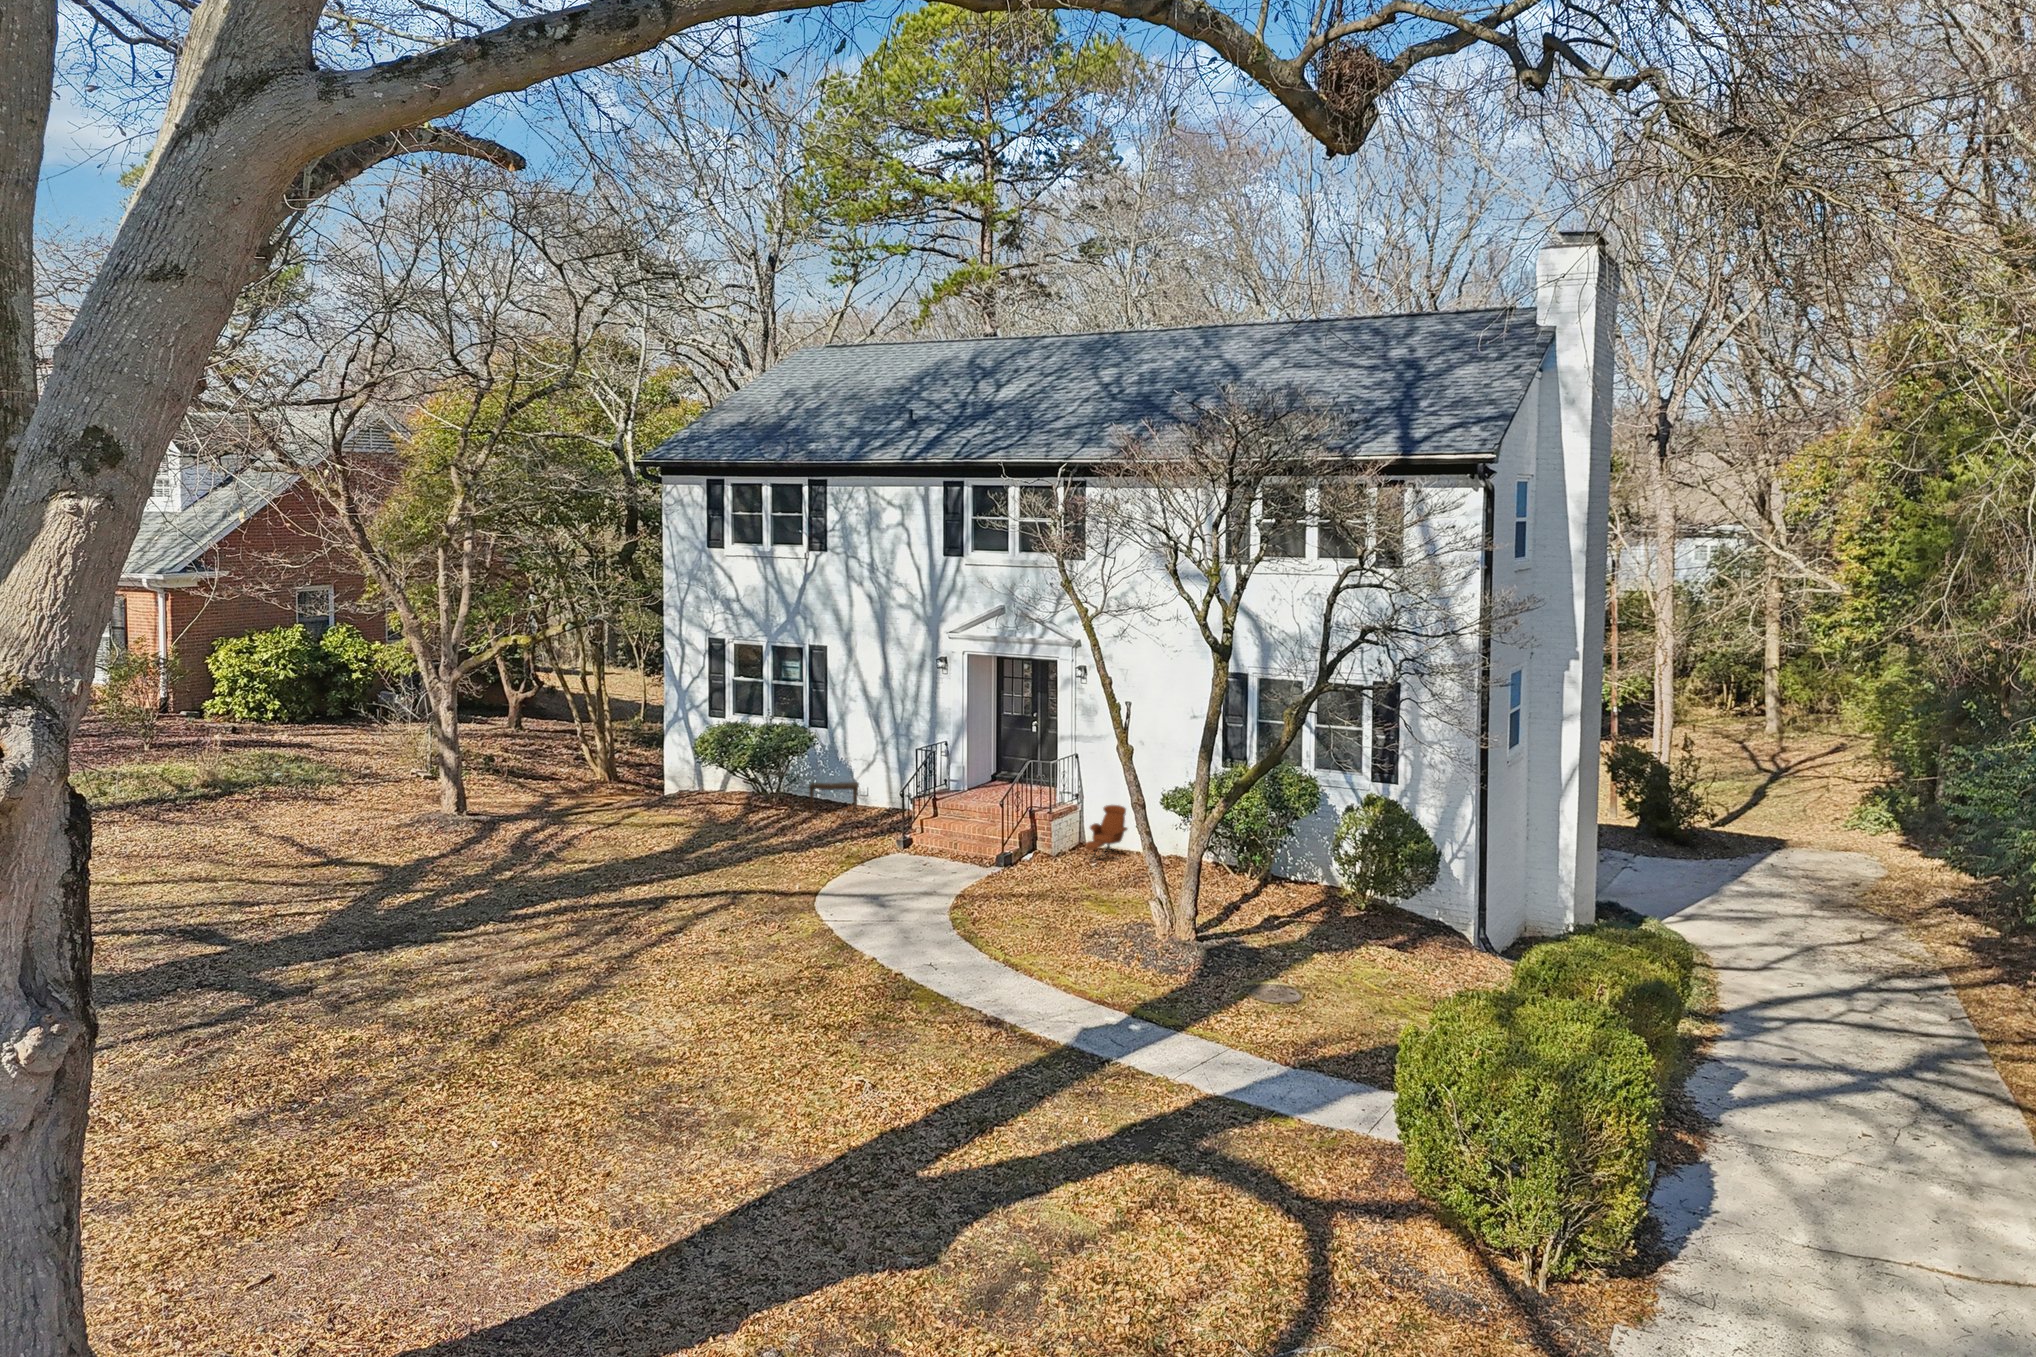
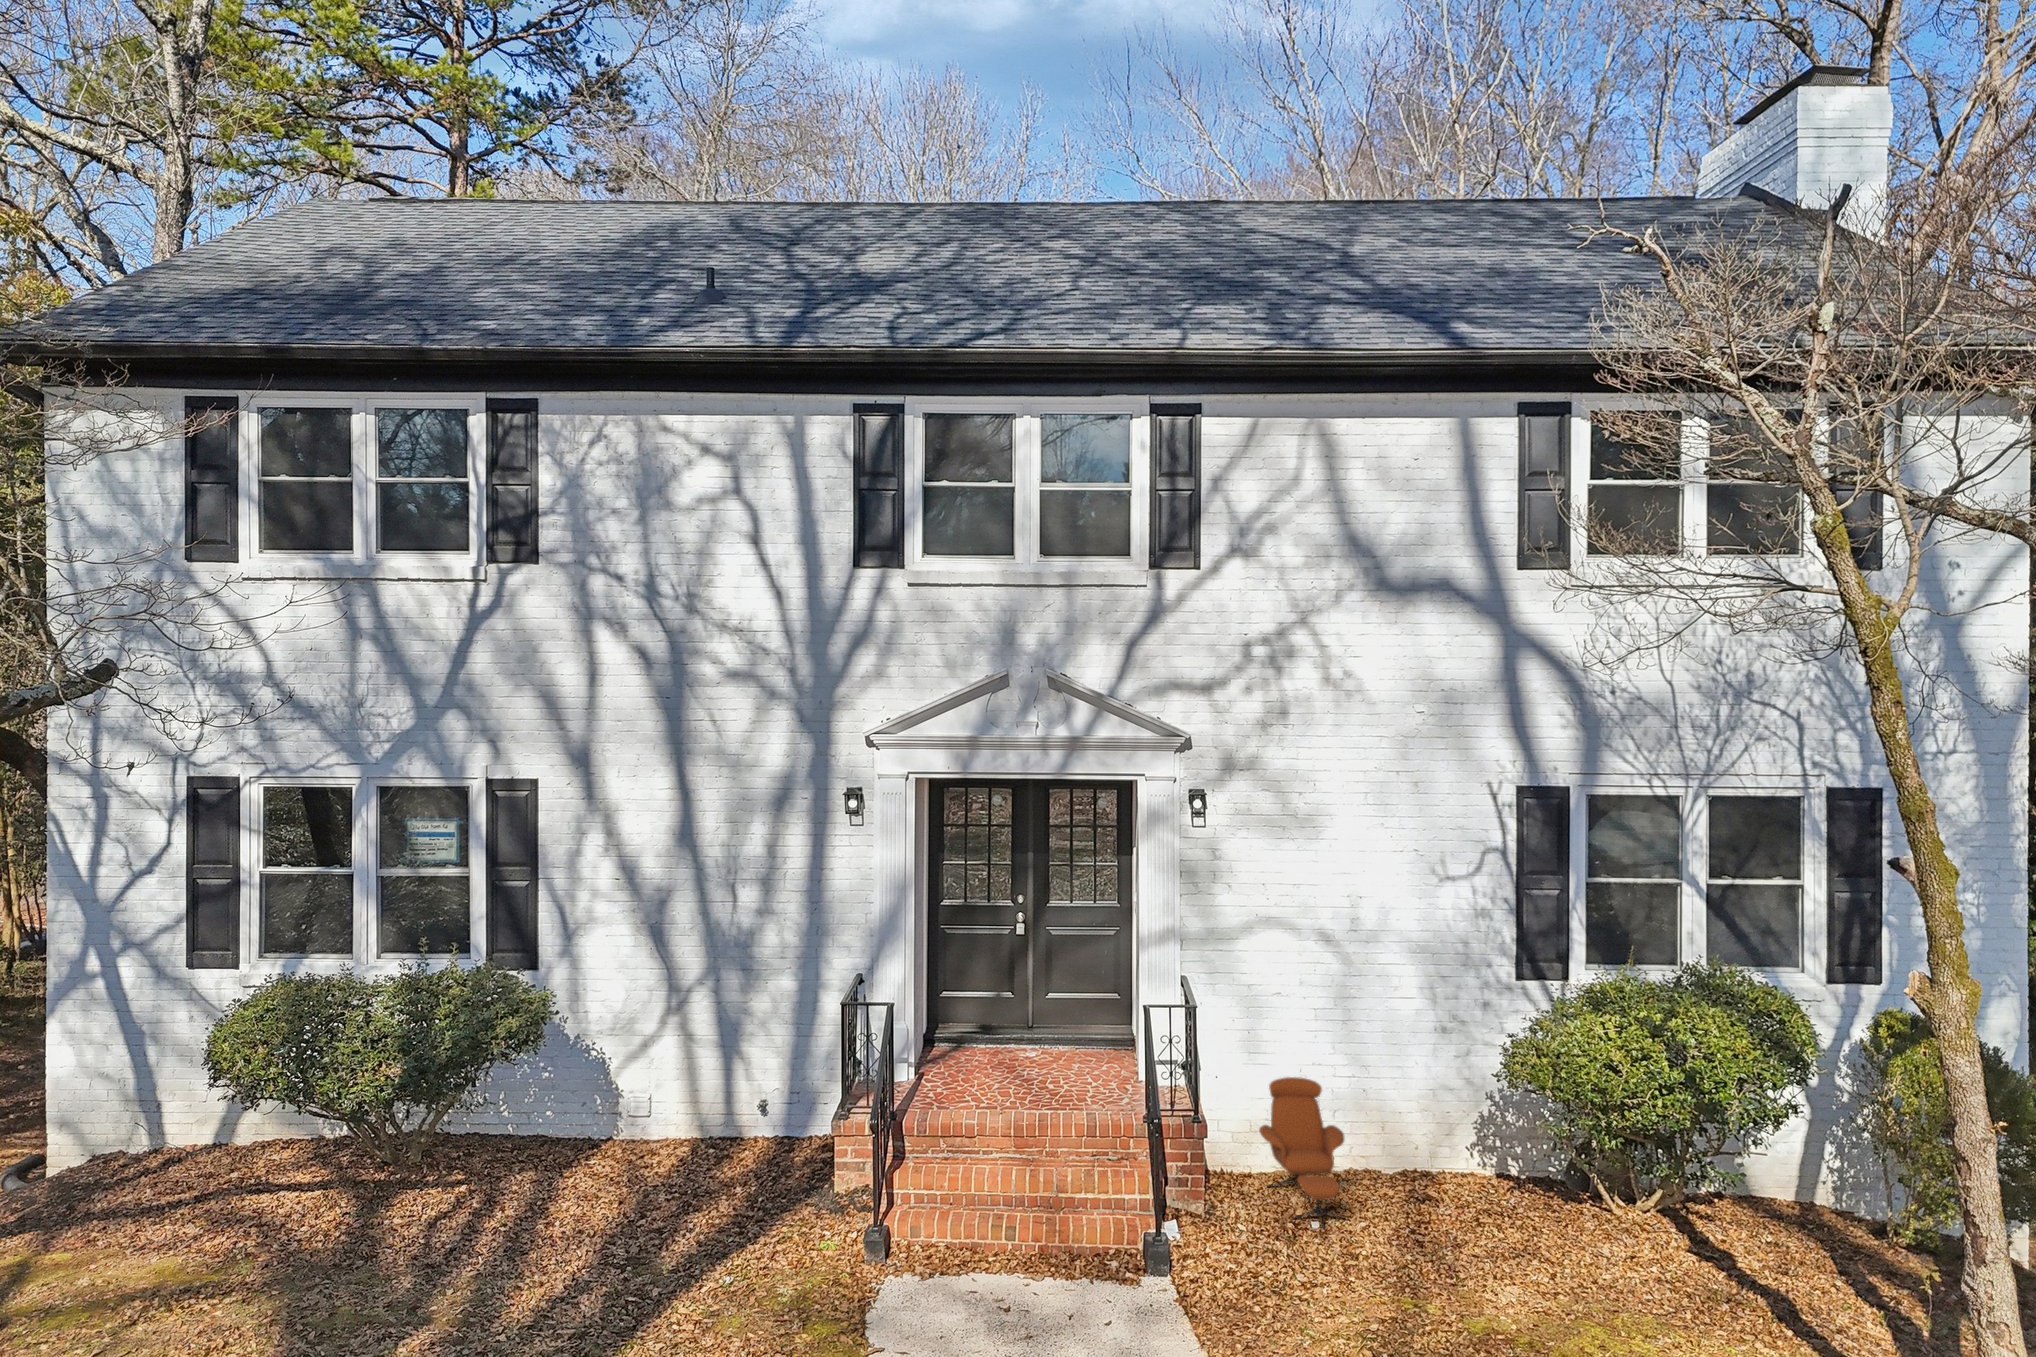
bench: present [809,782,859,813] -> none [504,1090,637,1191]

